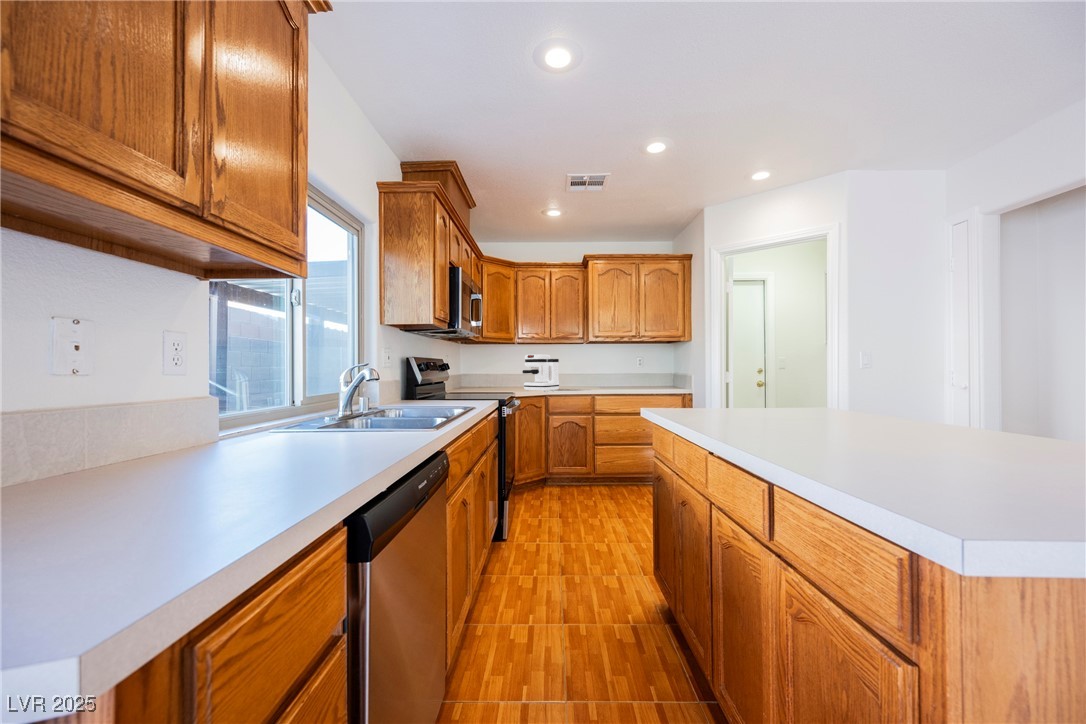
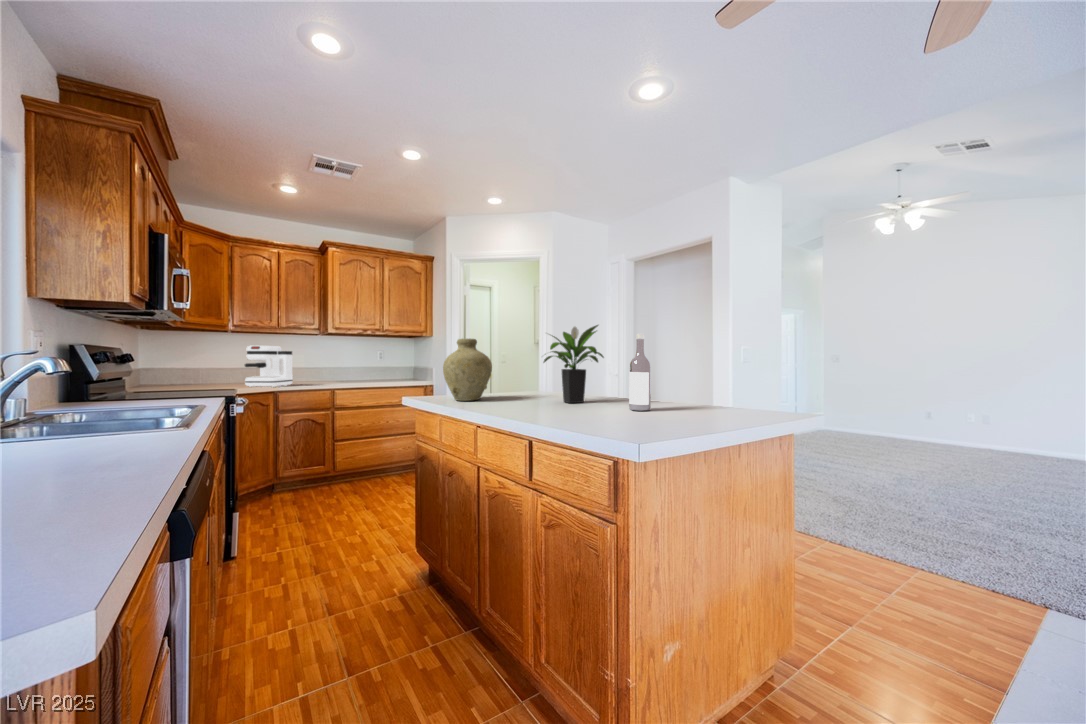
potted plant: none [812,307,931,430] -> present [544,325,604,403]
wine bottle: none [986,315,1042,455] -> present [629,334,651,411]
vase: none [679,339,742,415] -> present [443,339,492,401]

